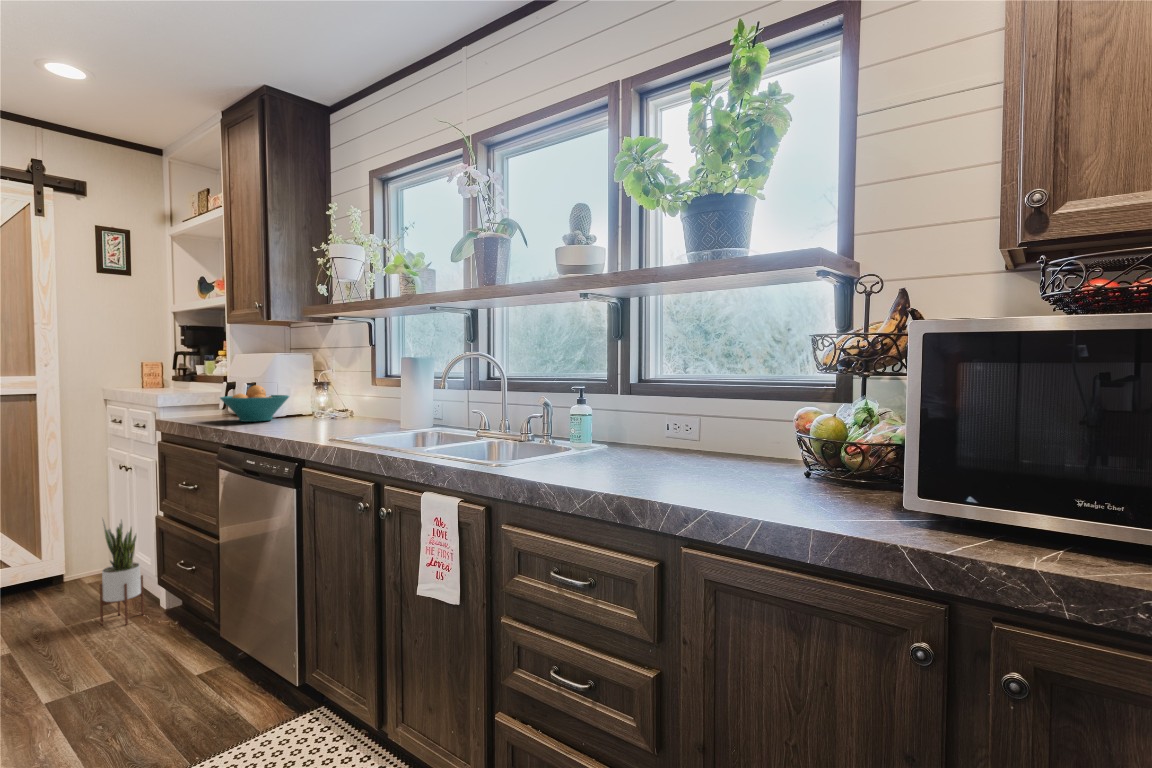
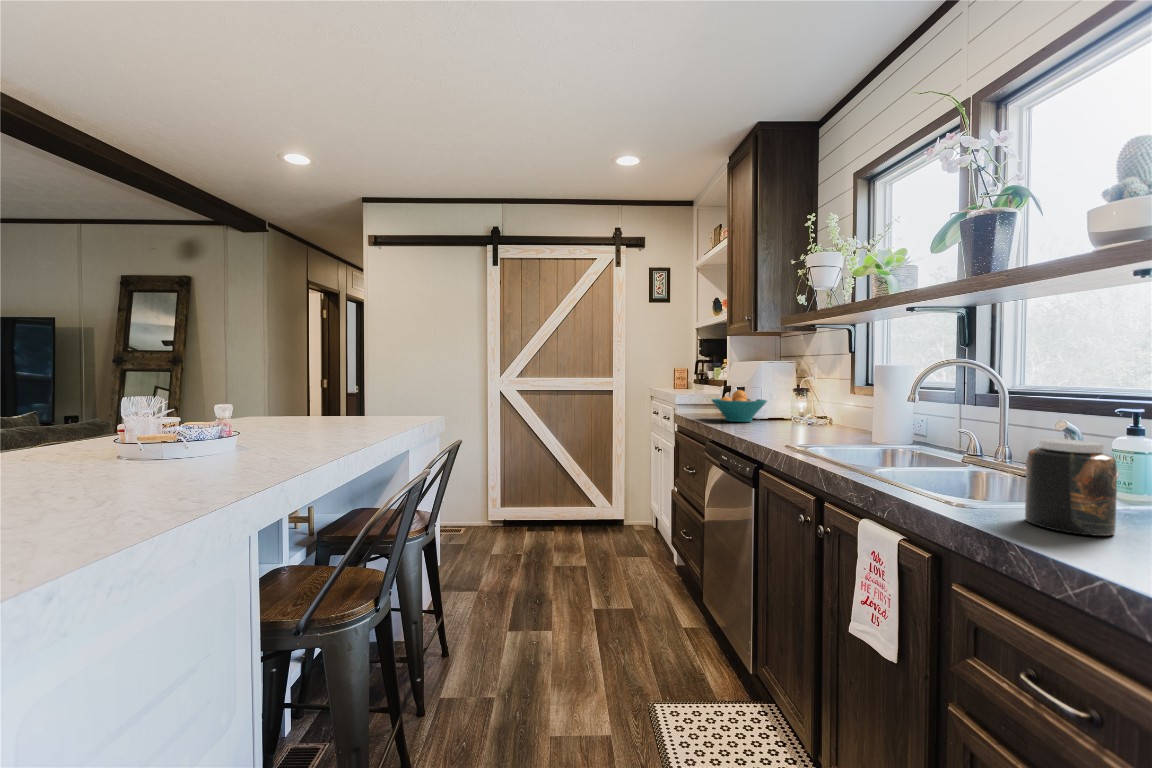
jar: none [539,409,584,470] -> present [1025,439,1117,536]
potted plant: present [100,519,144,625] -> none [636,483,663,568]

